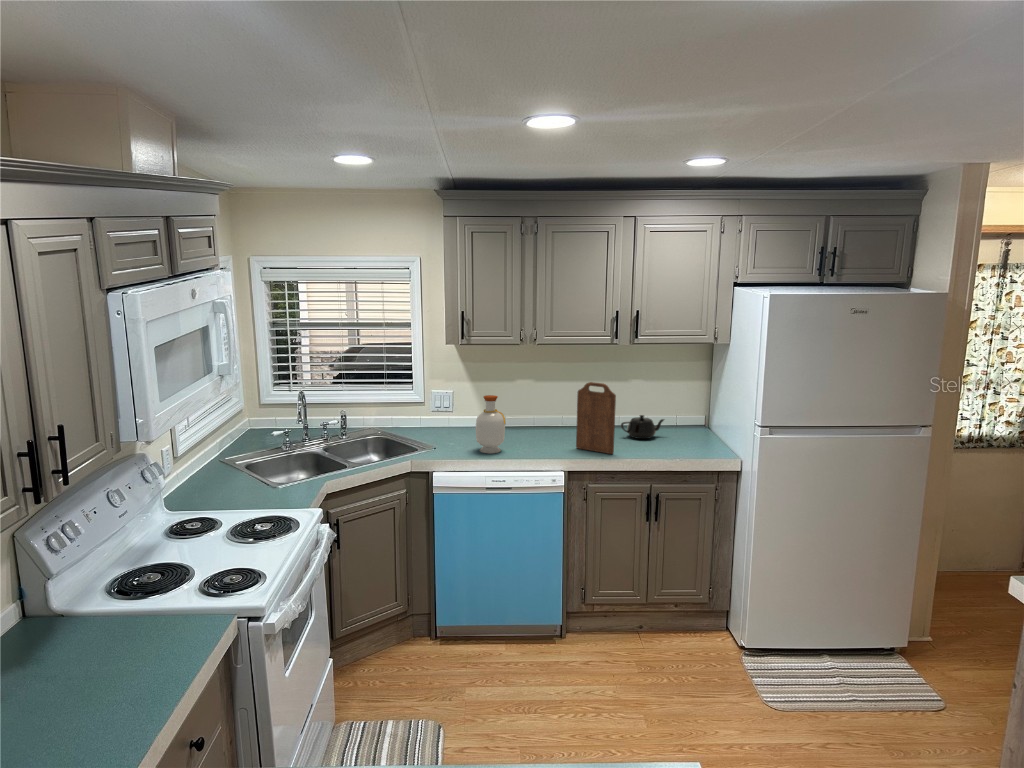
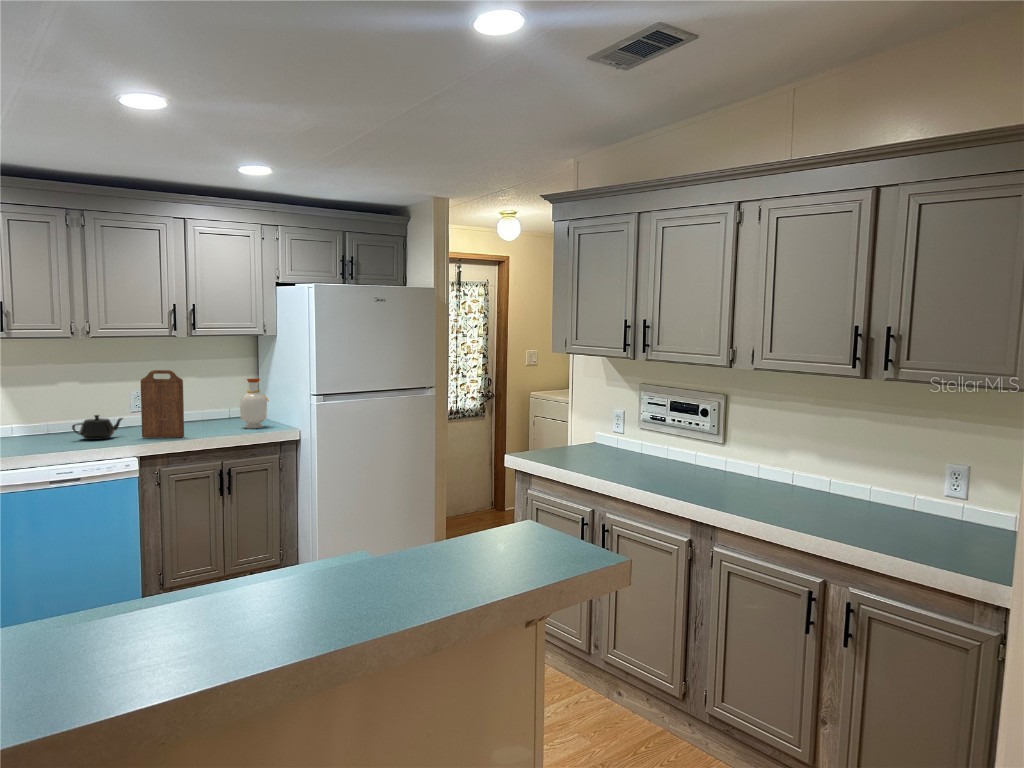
bottle: present [476,395,505,453] -> present [240,378,269,428]
teapot: present [621,415,664,439] -> present [72,415,123,440]

